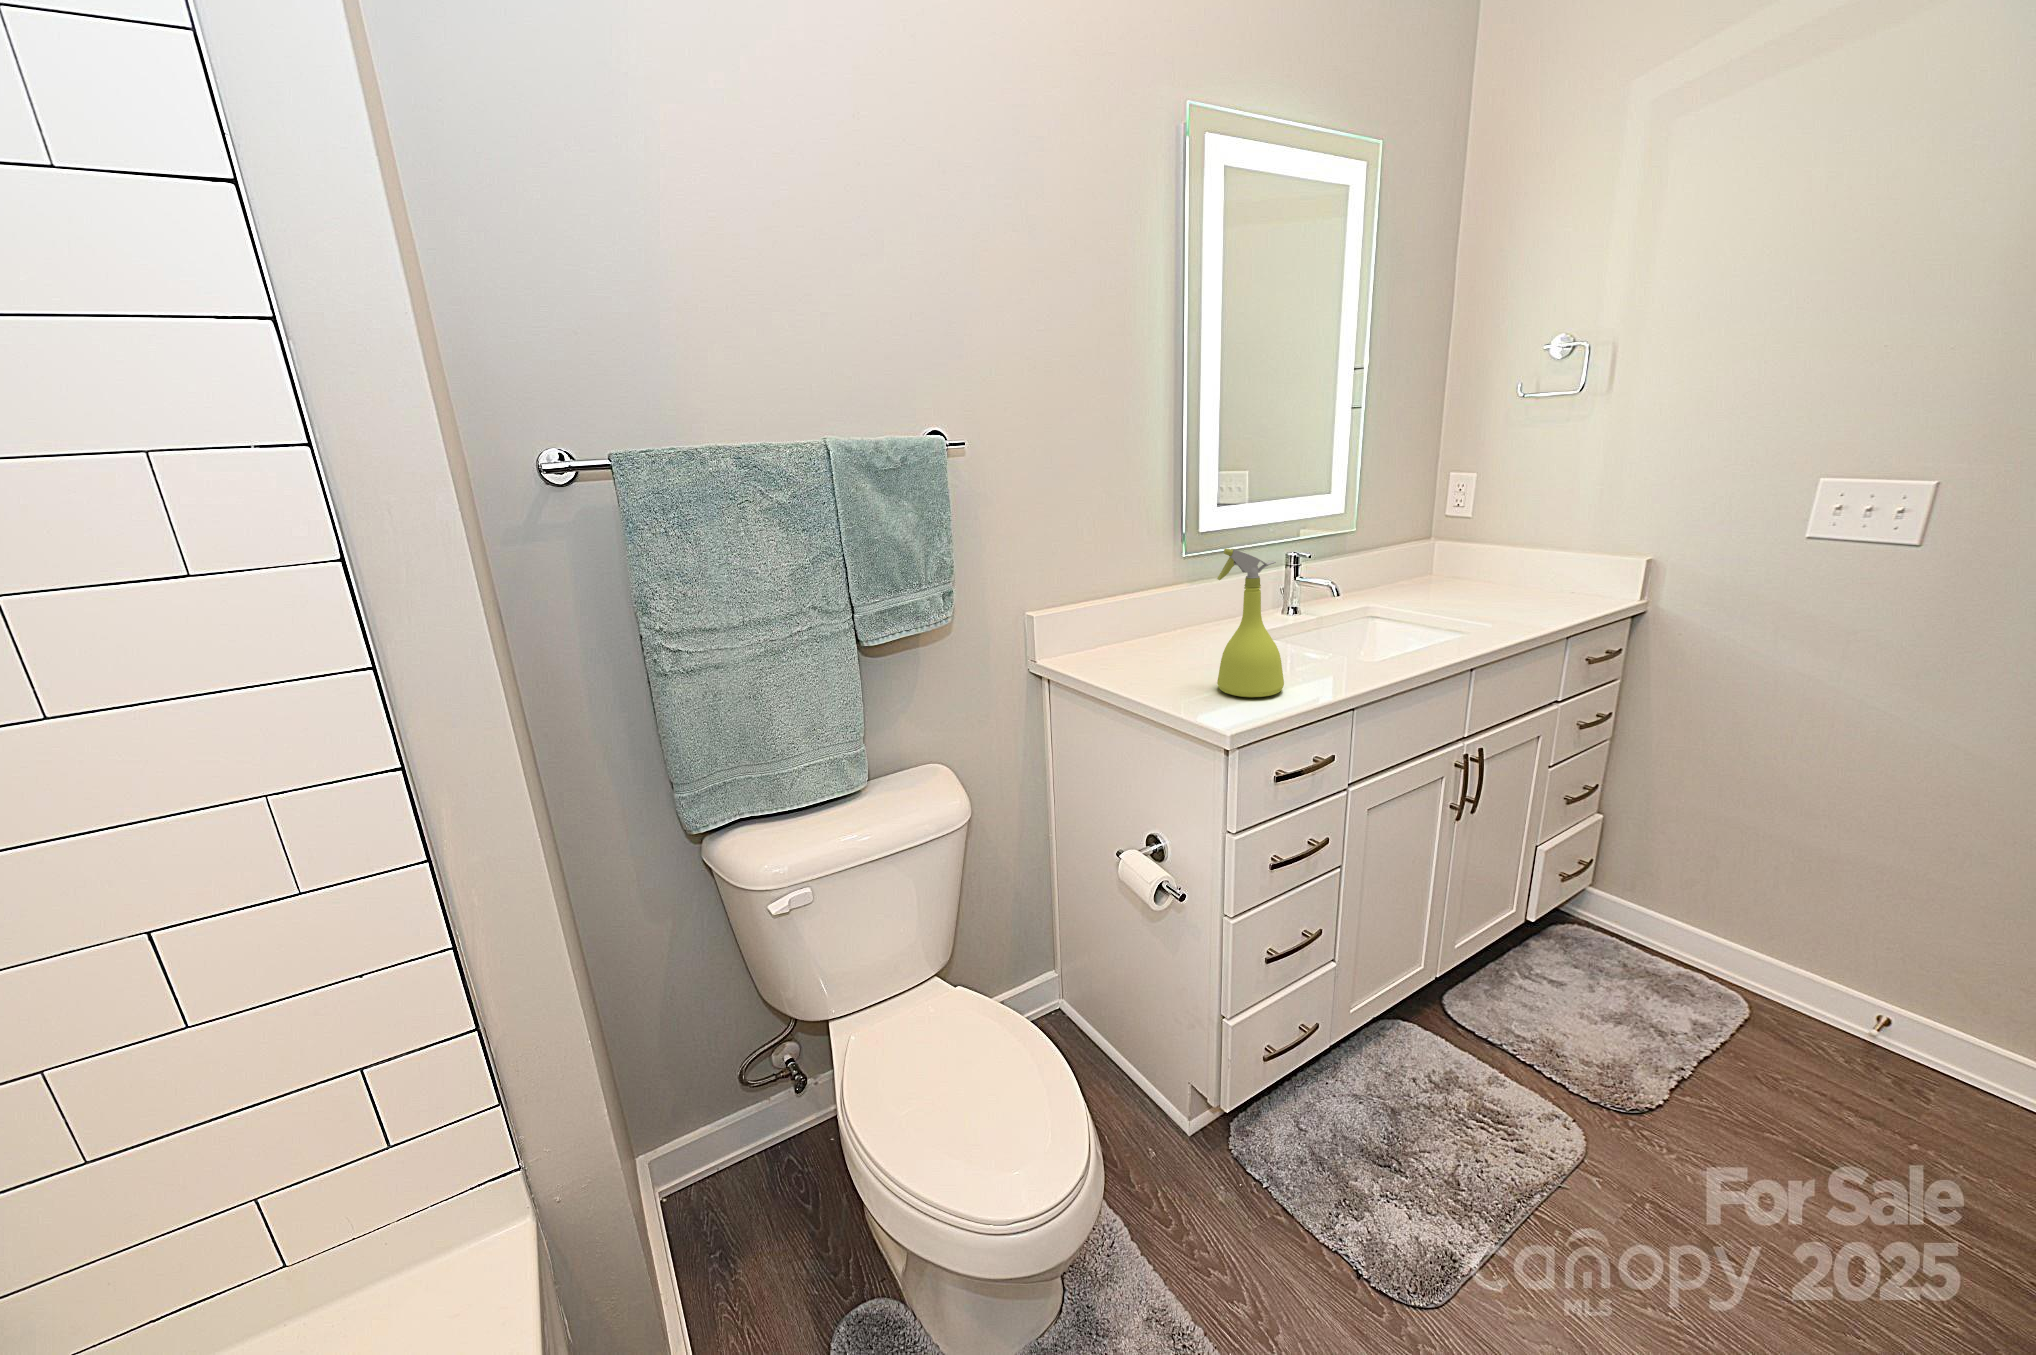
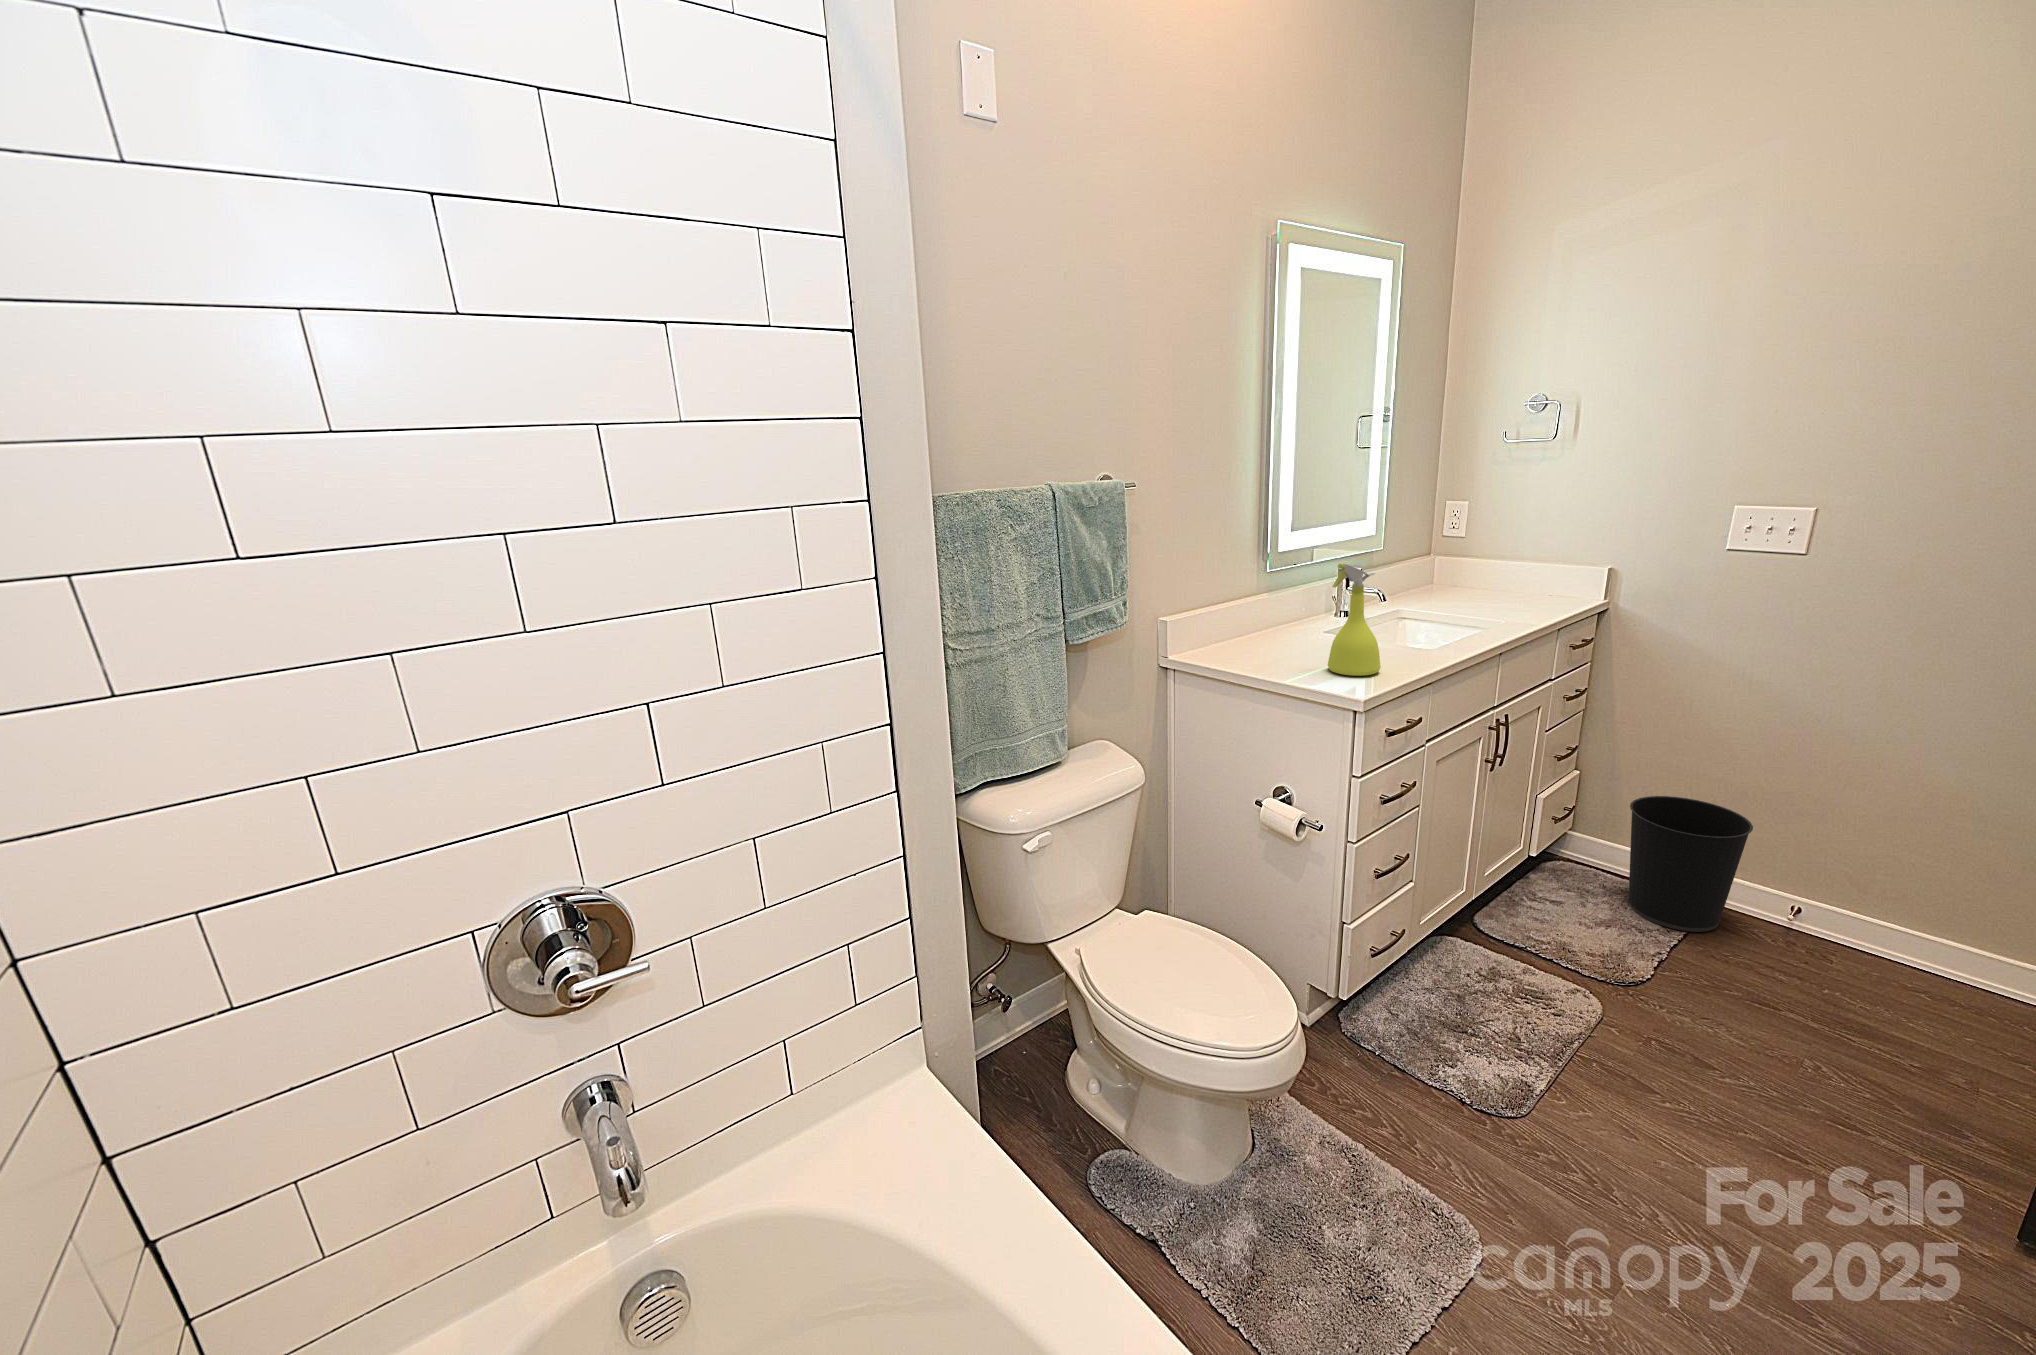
wastebasket: none [1653,856,1825,1040] -> present [1628,796,1753,932]

